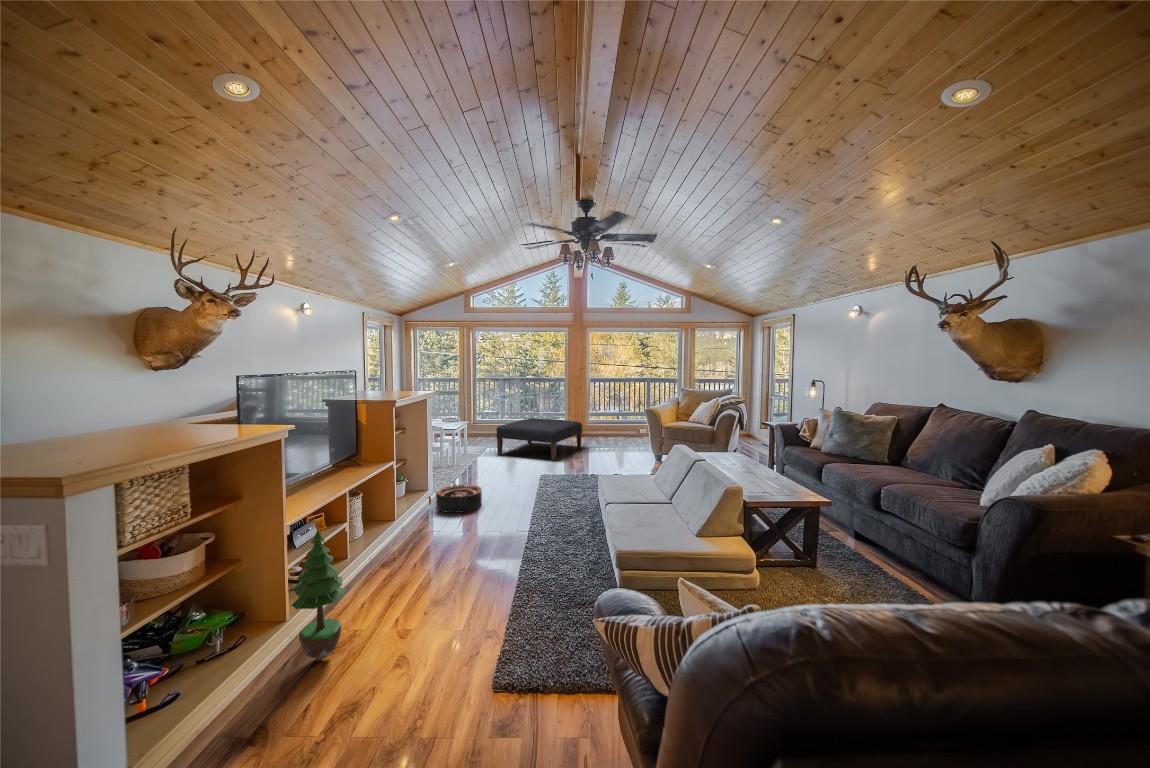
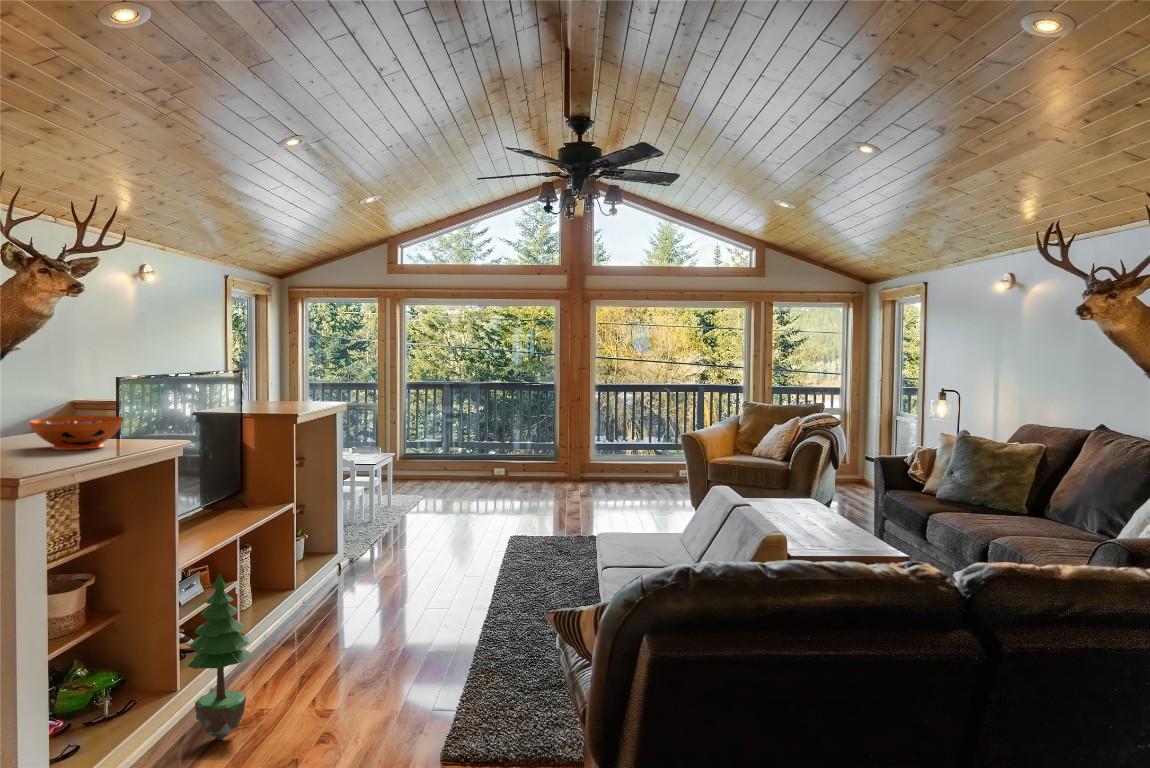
decorative bowl: none [150,407,238,436] -> present [30,416,124,450]
ottoman: present [497,418,582,461] -> none [439,449,579,517]
basket: present [436,485,482,513] -> none [350,545,418,585]

